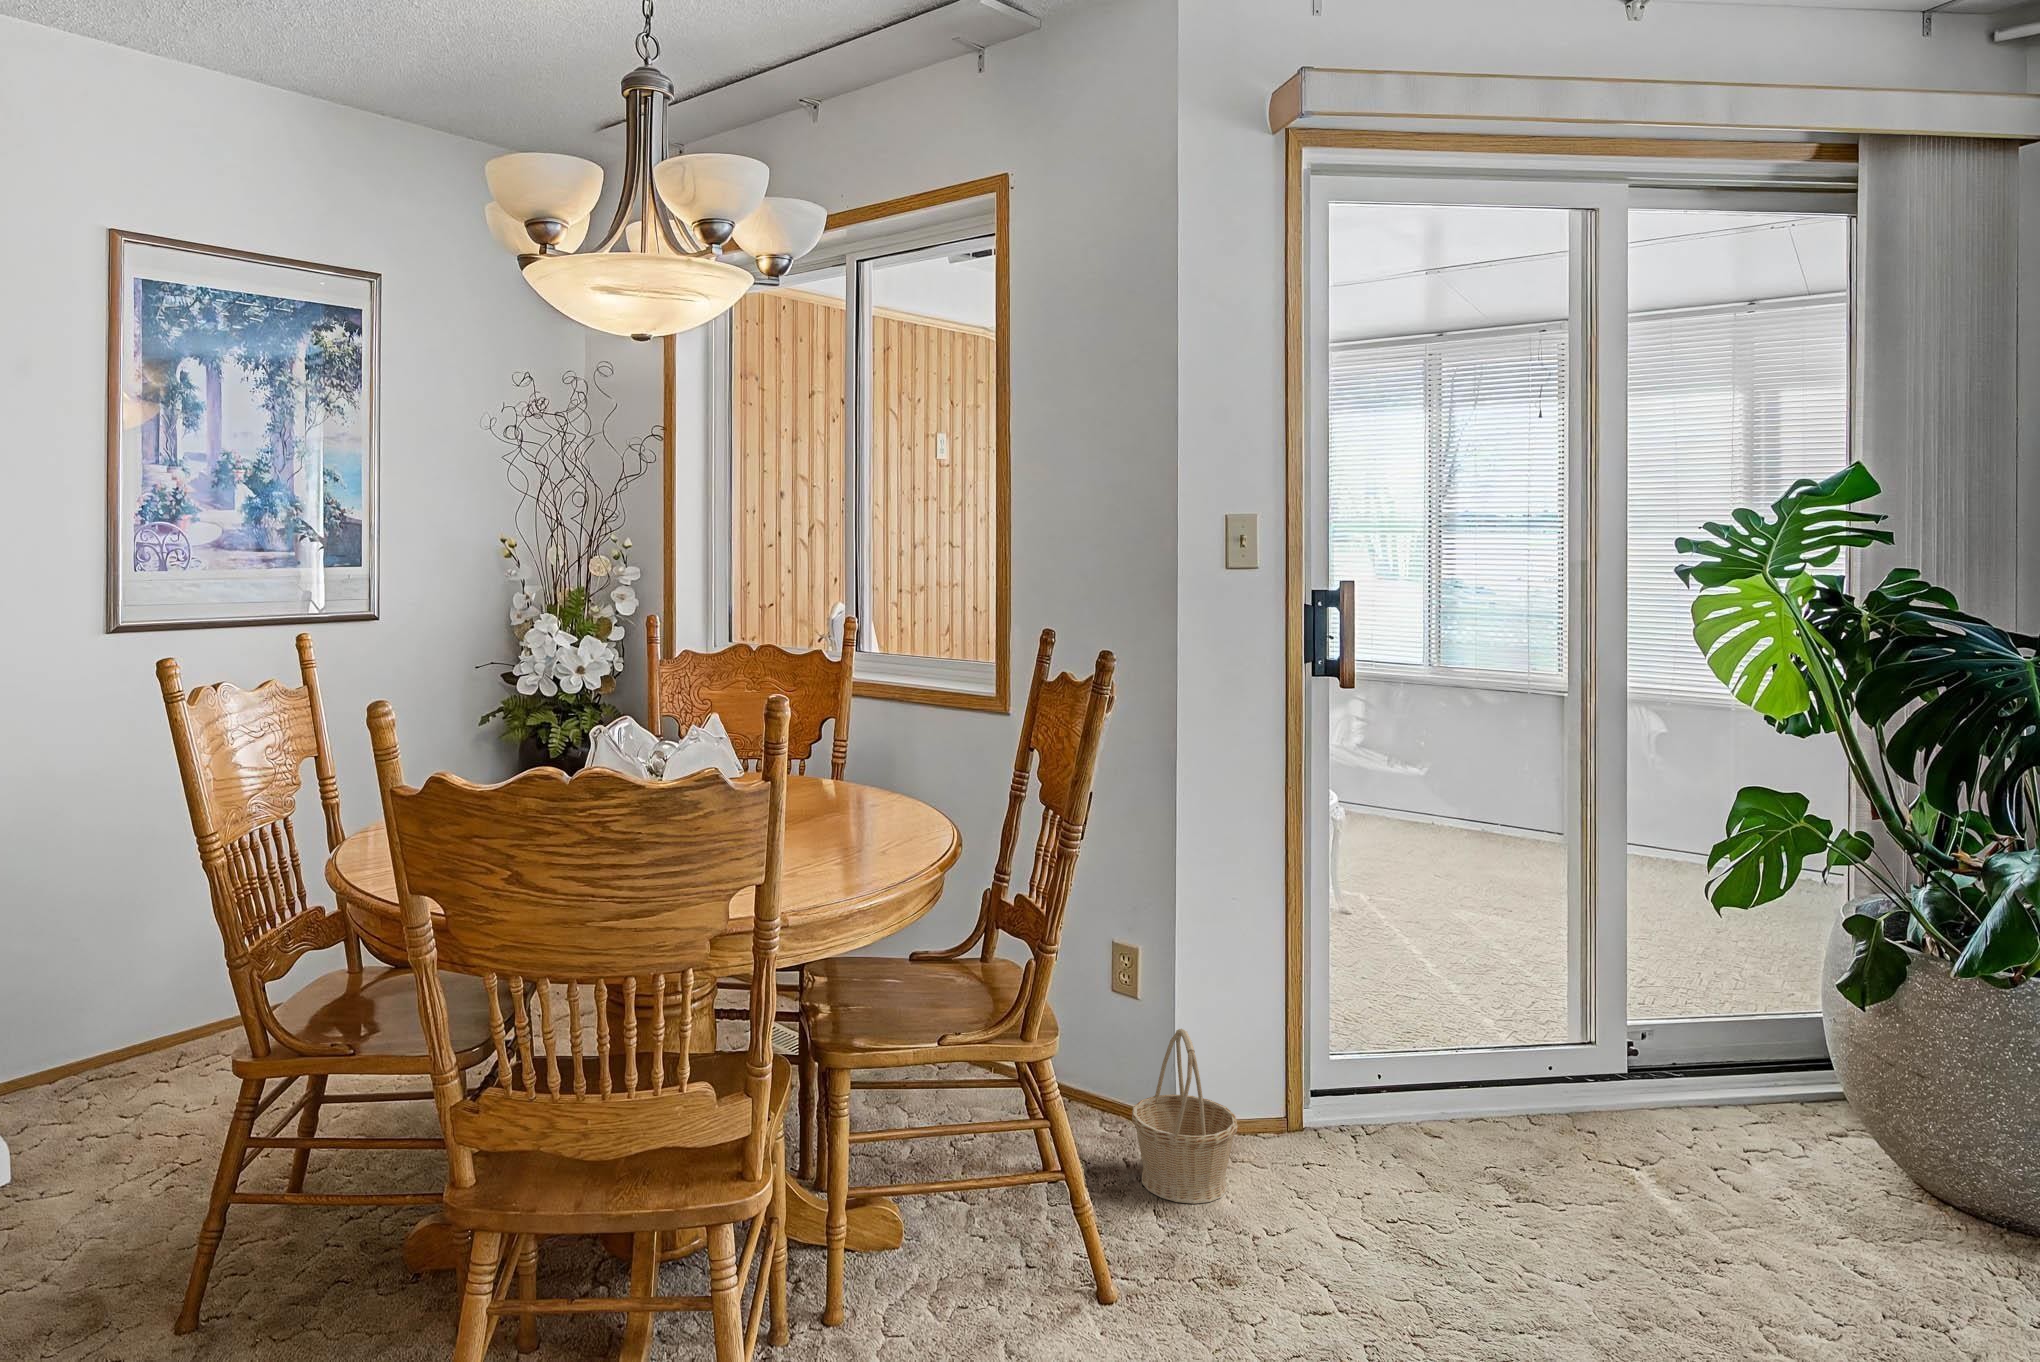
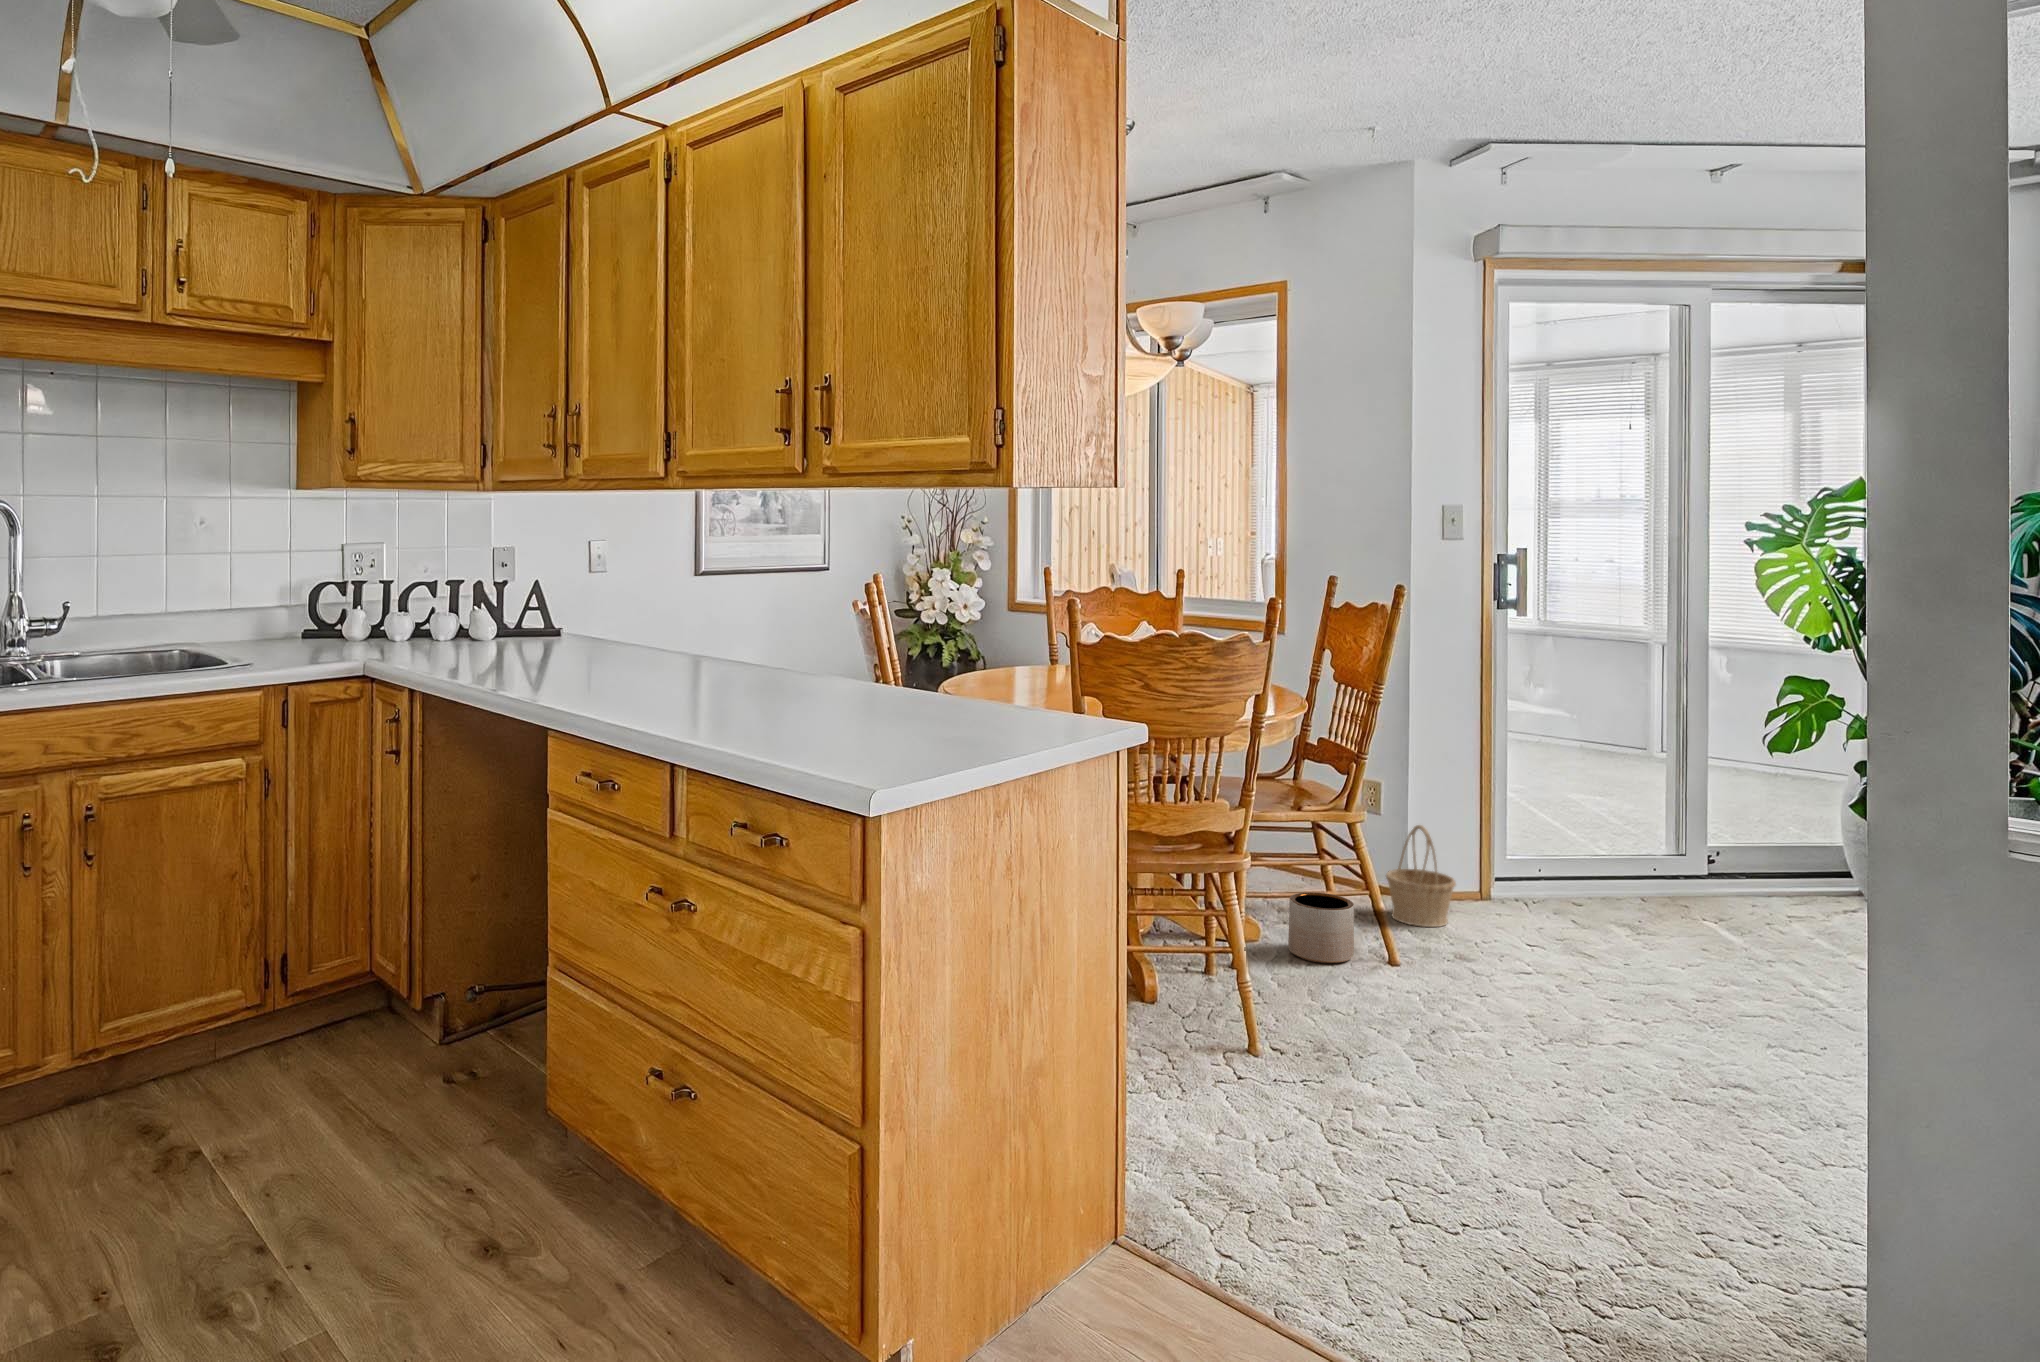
planter: none [935,1171,1041,1313] -> present [1288,892,1354,963]

